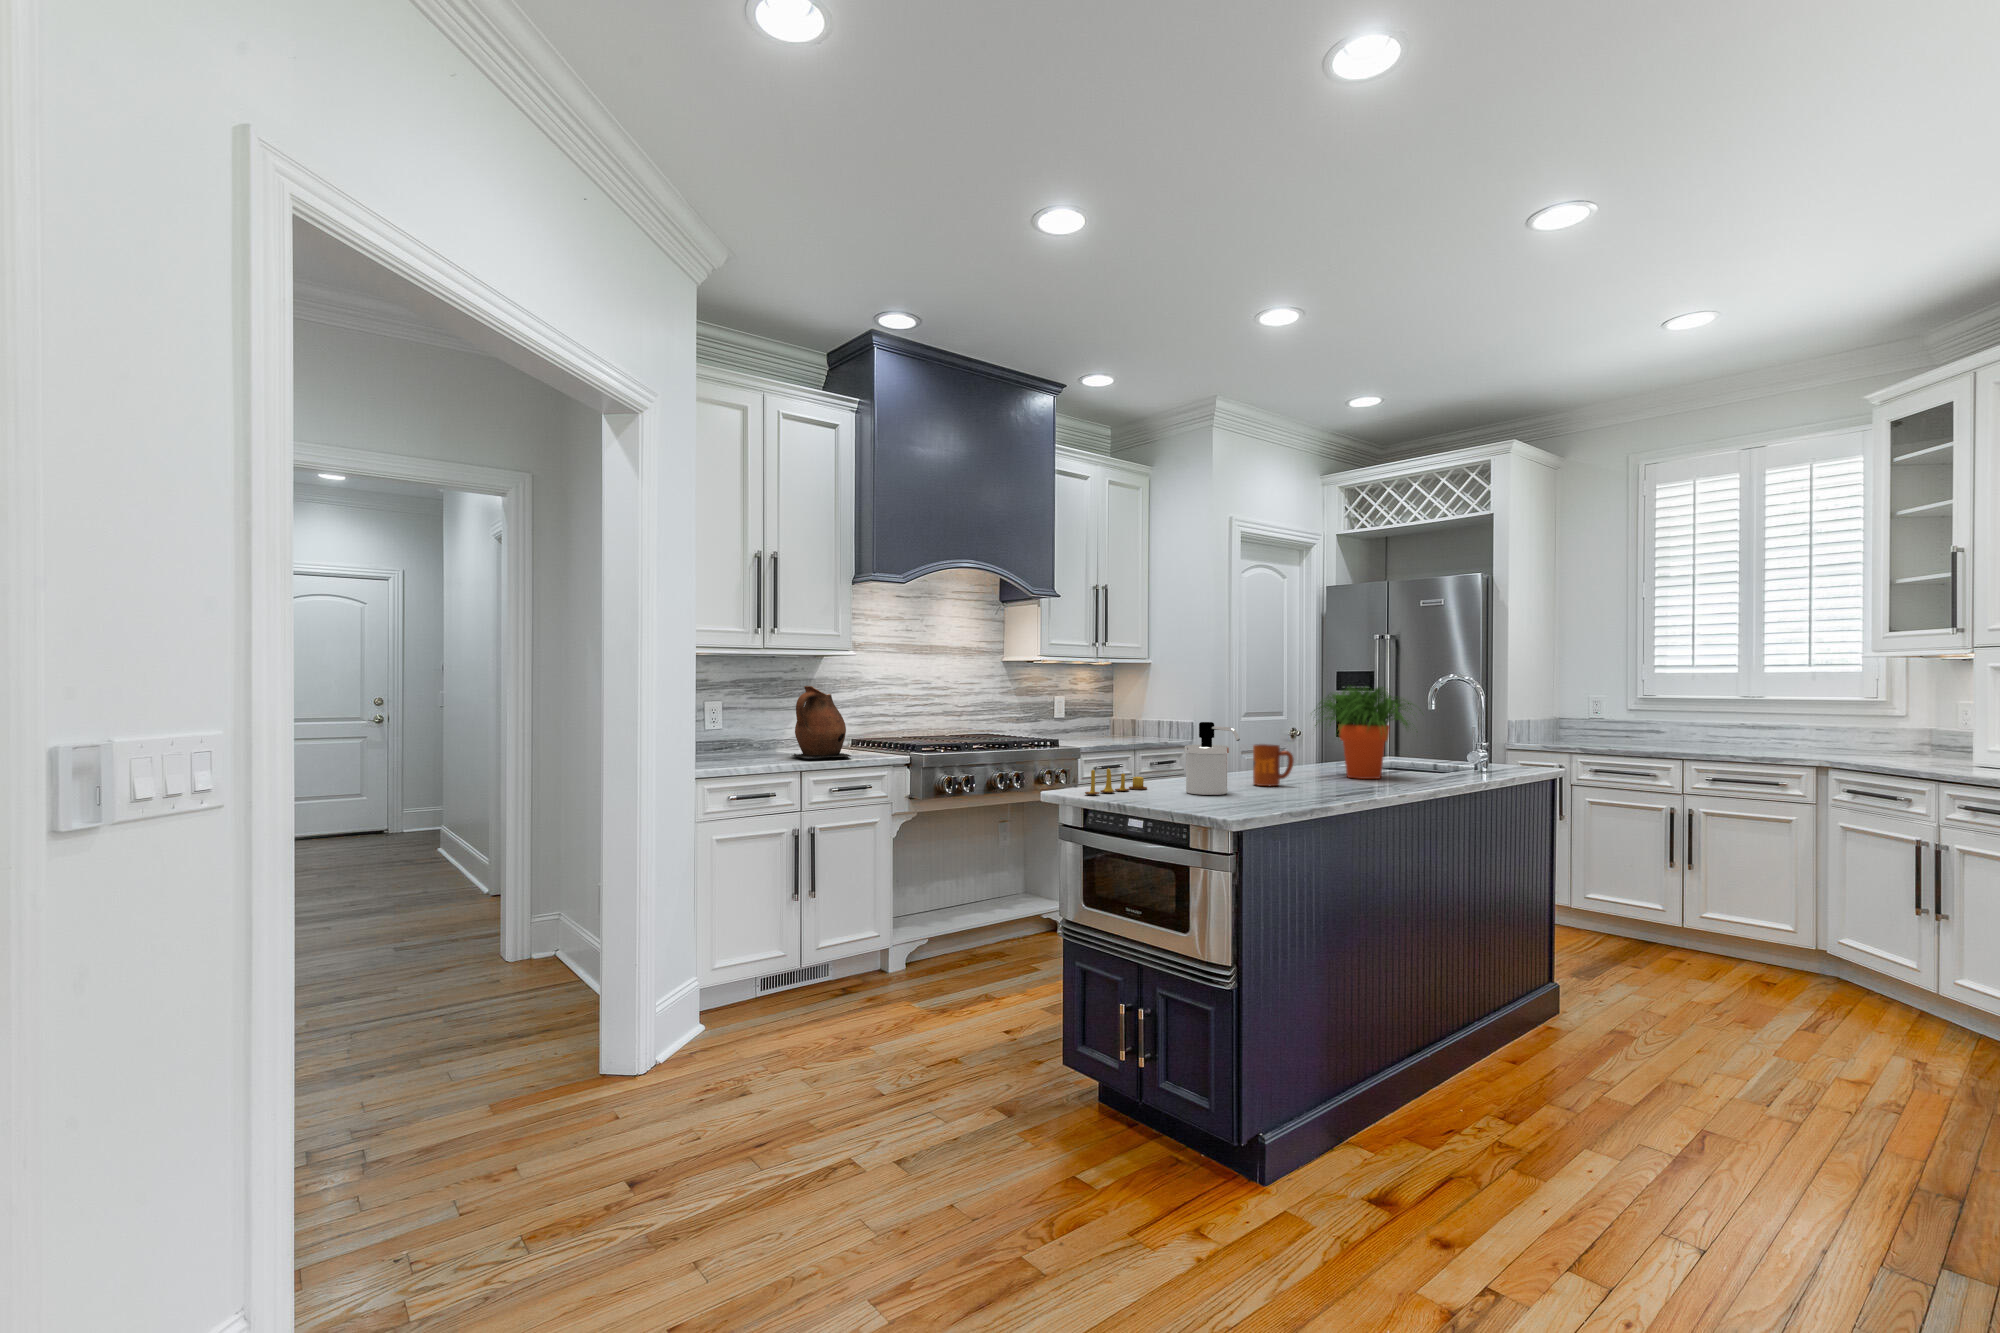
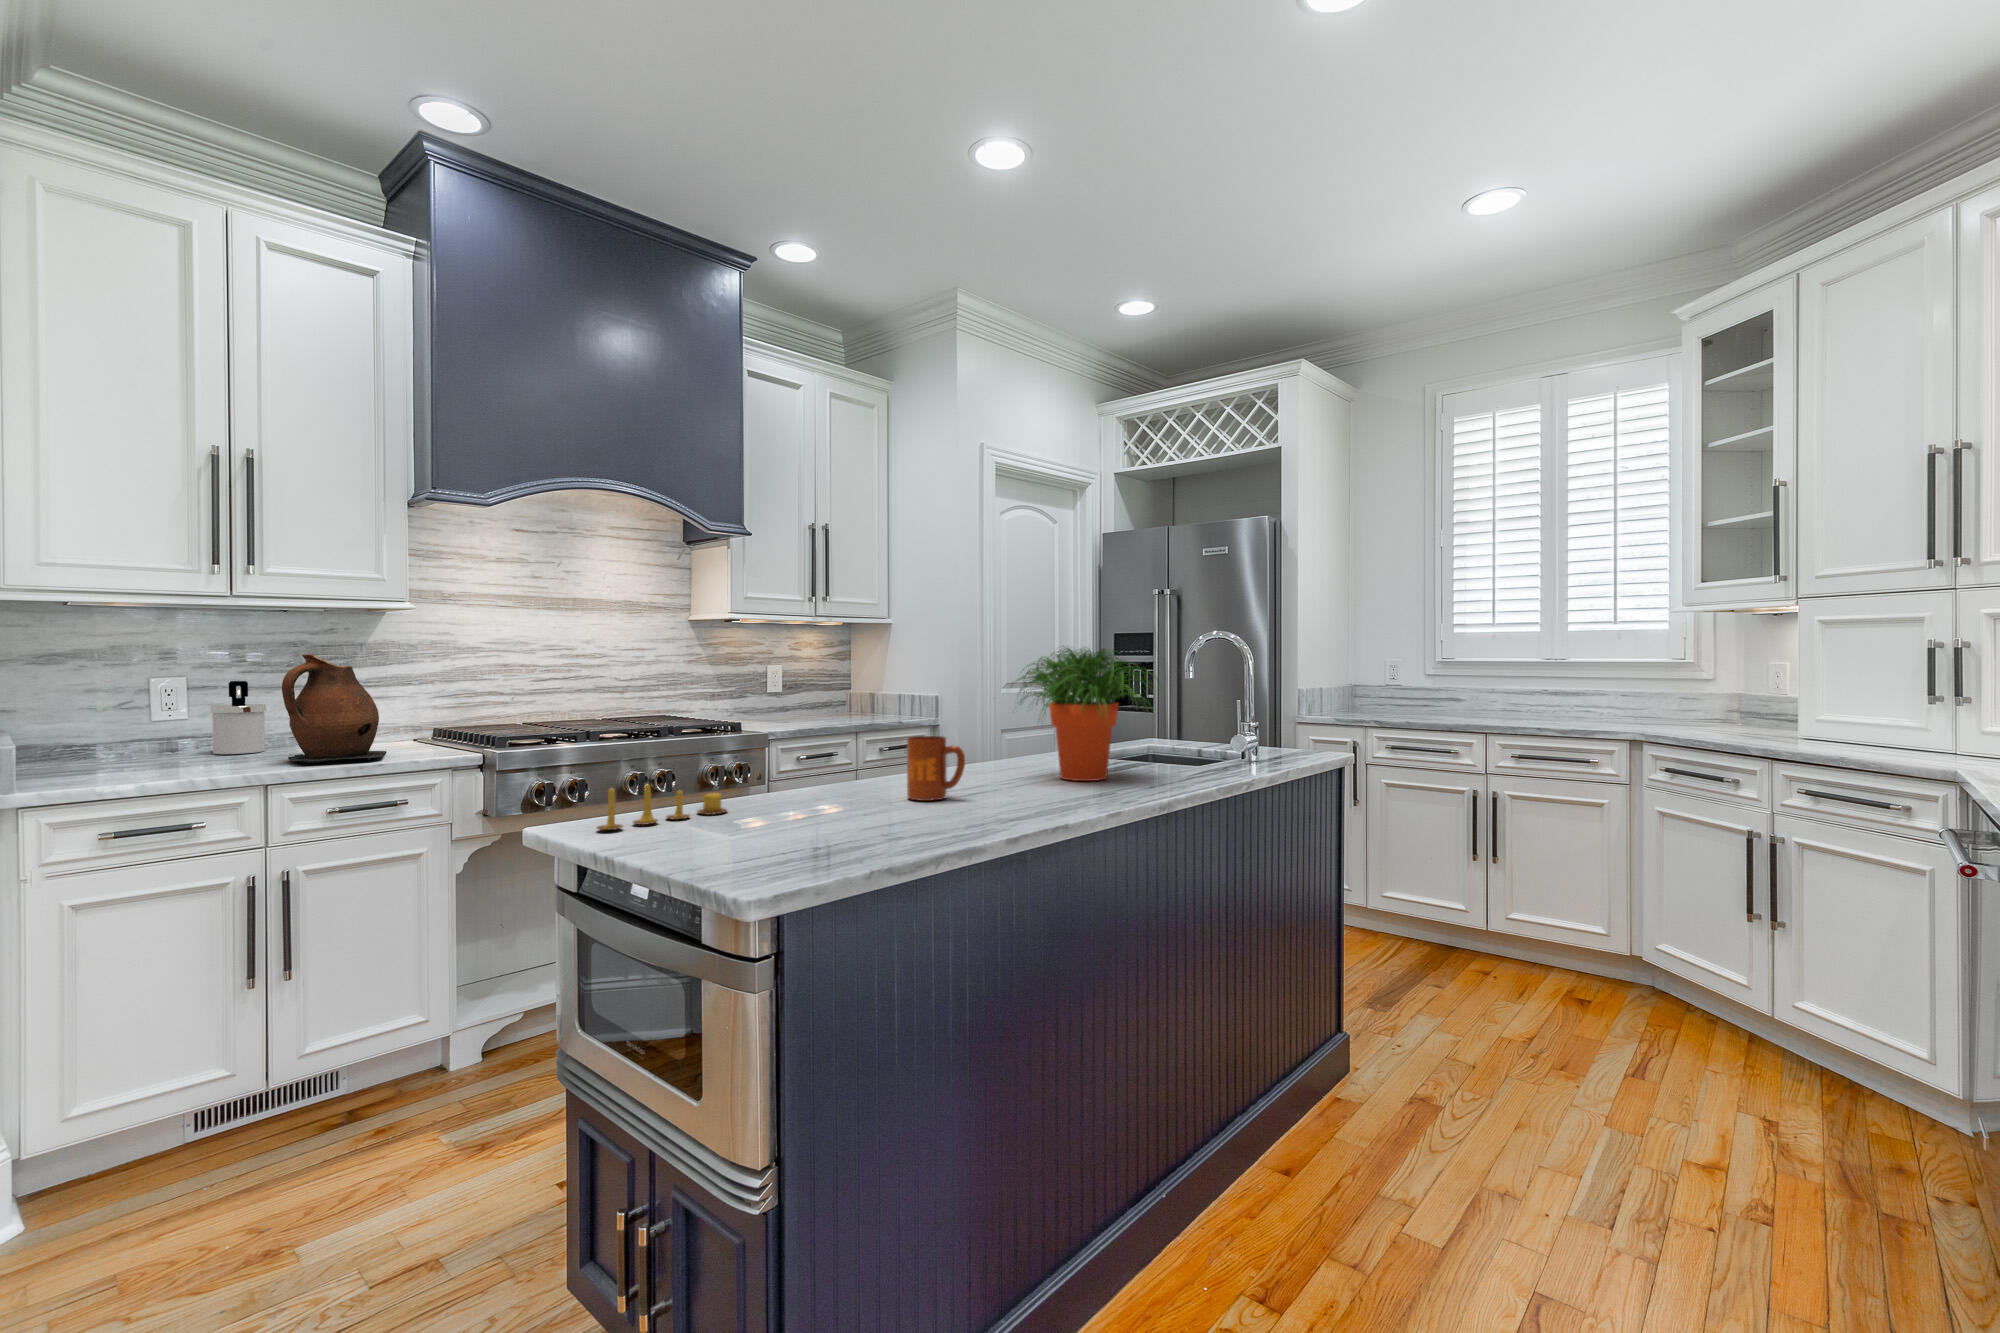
soap dispenser: present [1185,722,1240,795] -> present [211,681,266,754]

